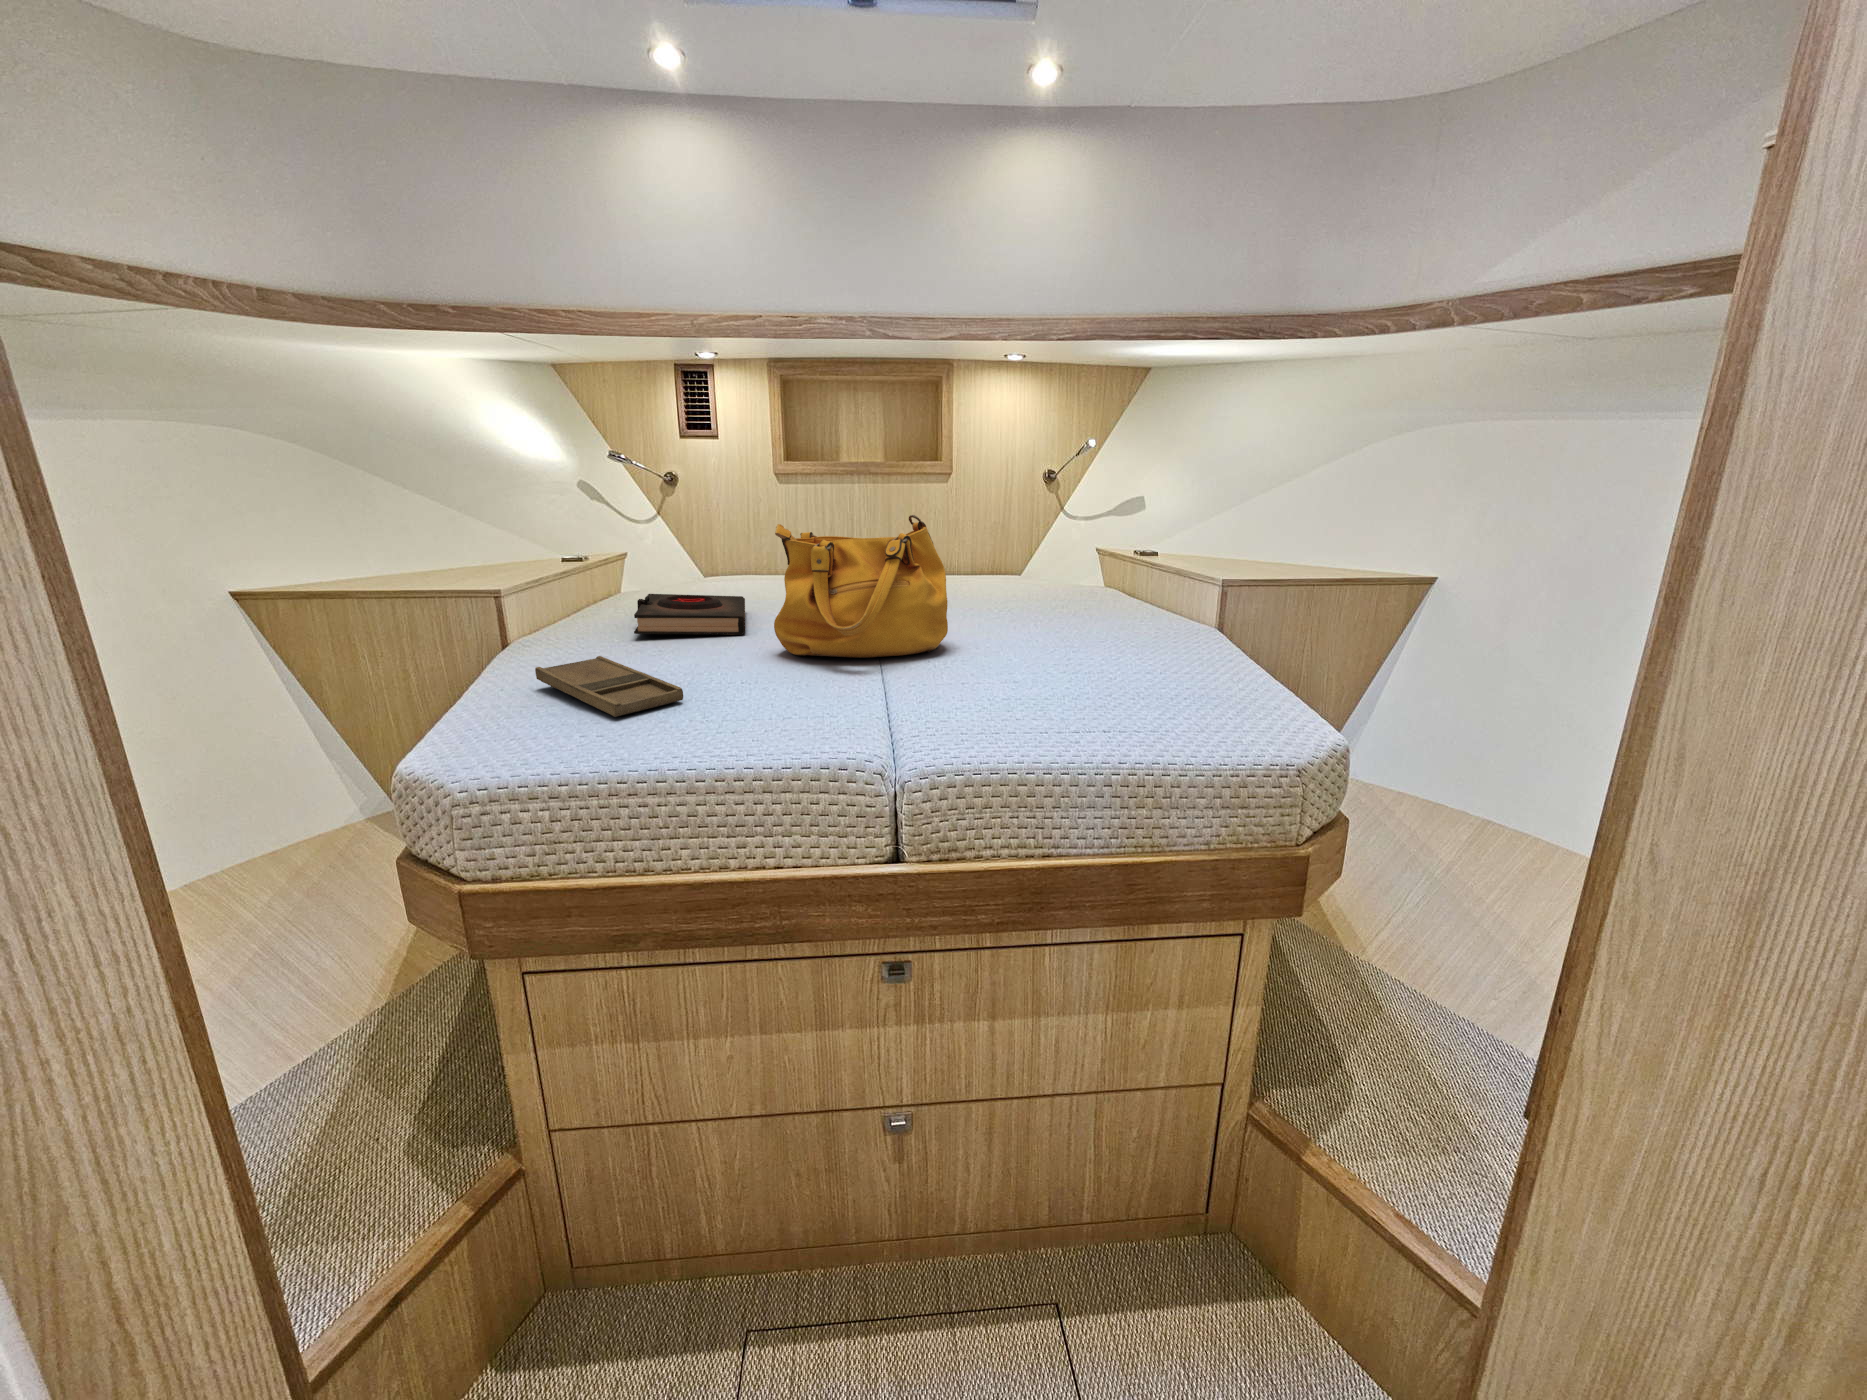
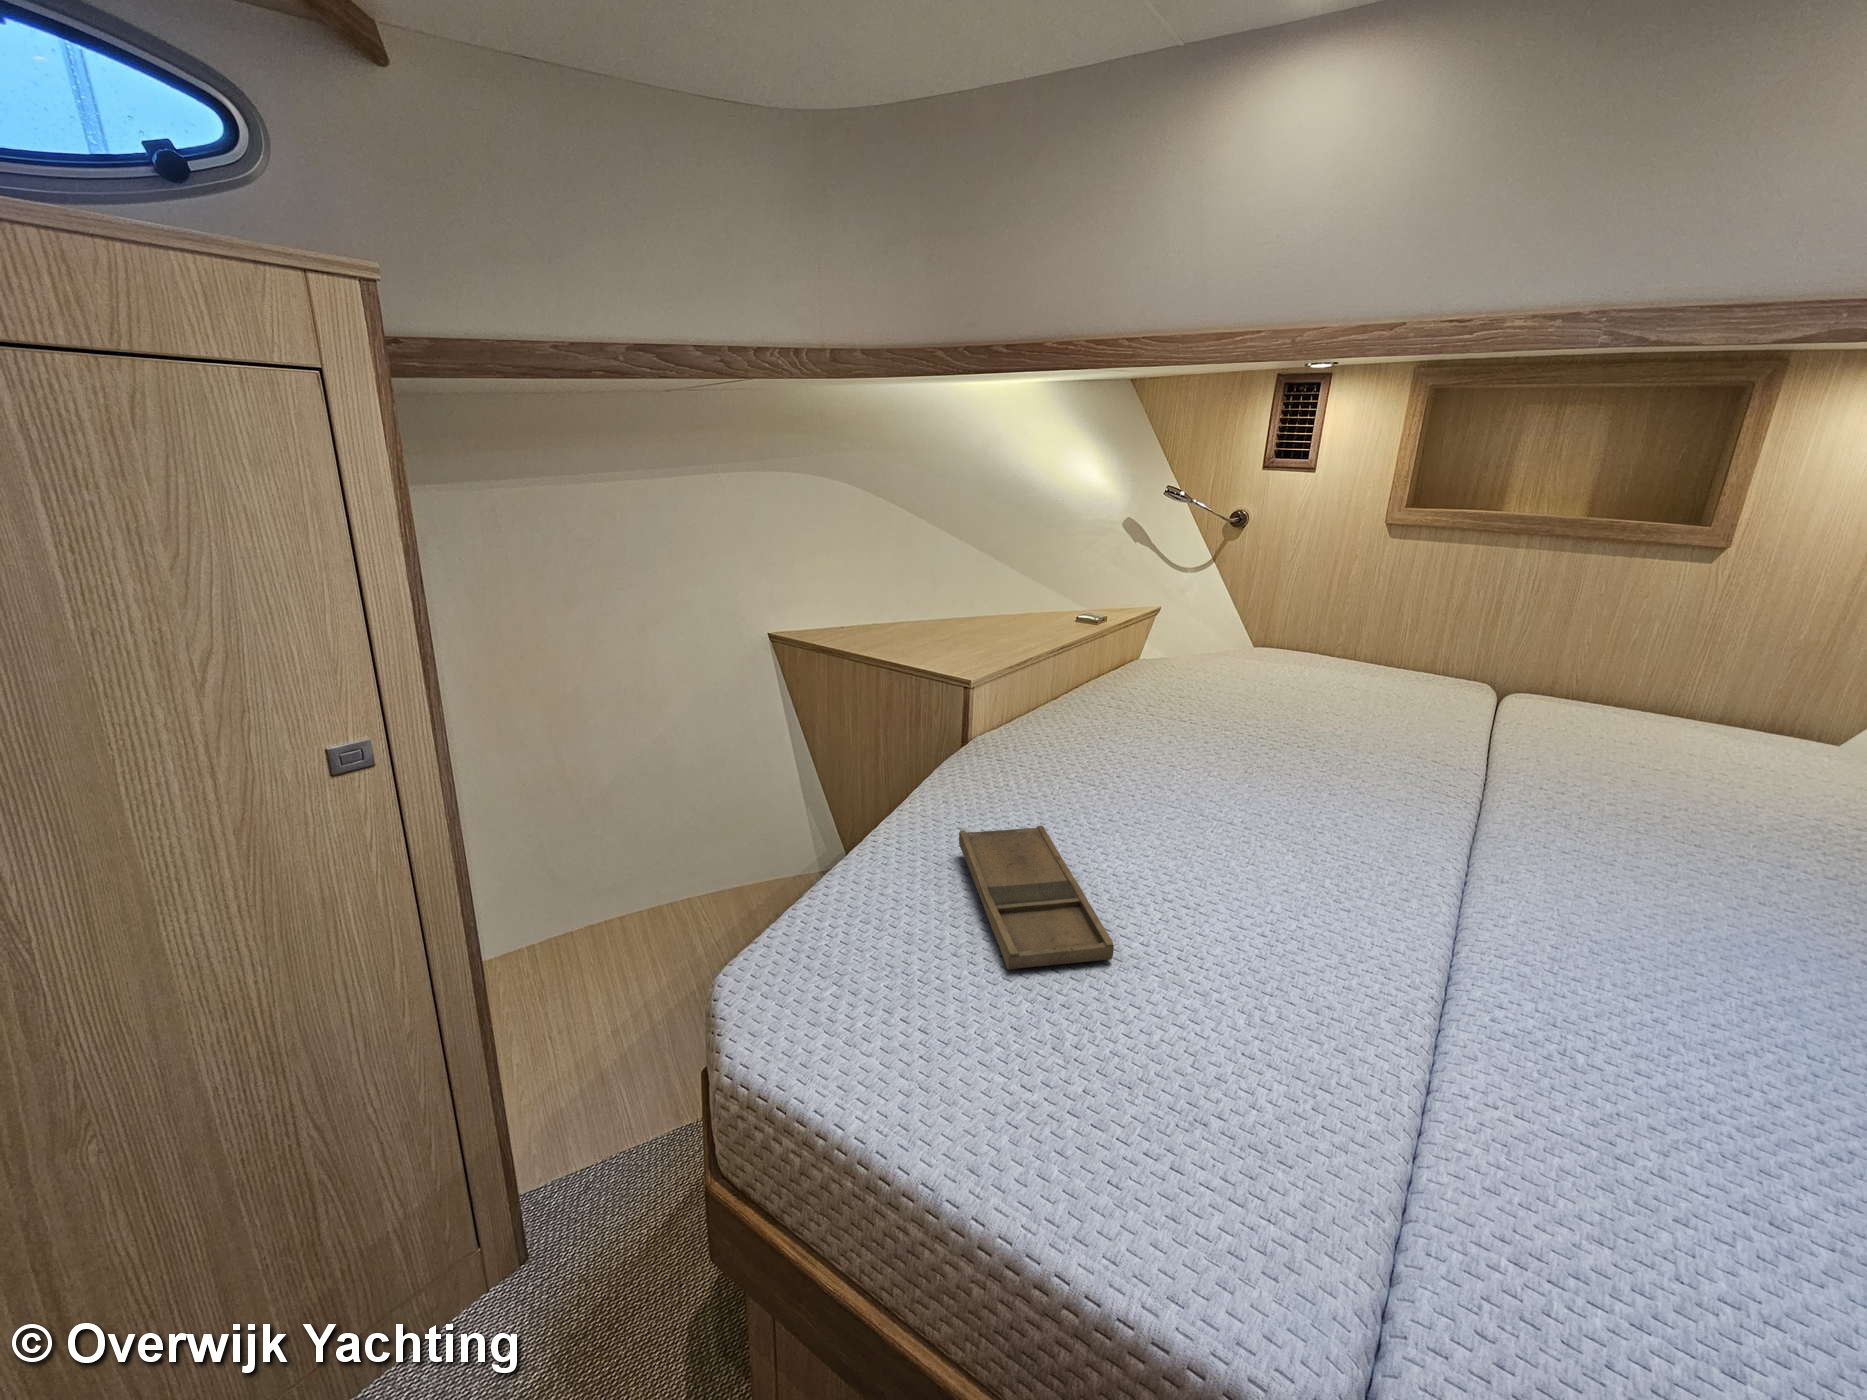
handbag: present [774,515,948,658] -> none [1299,683,1672,968]
book: present [634,594,745,635] -> none [1113,698,1285,804]

